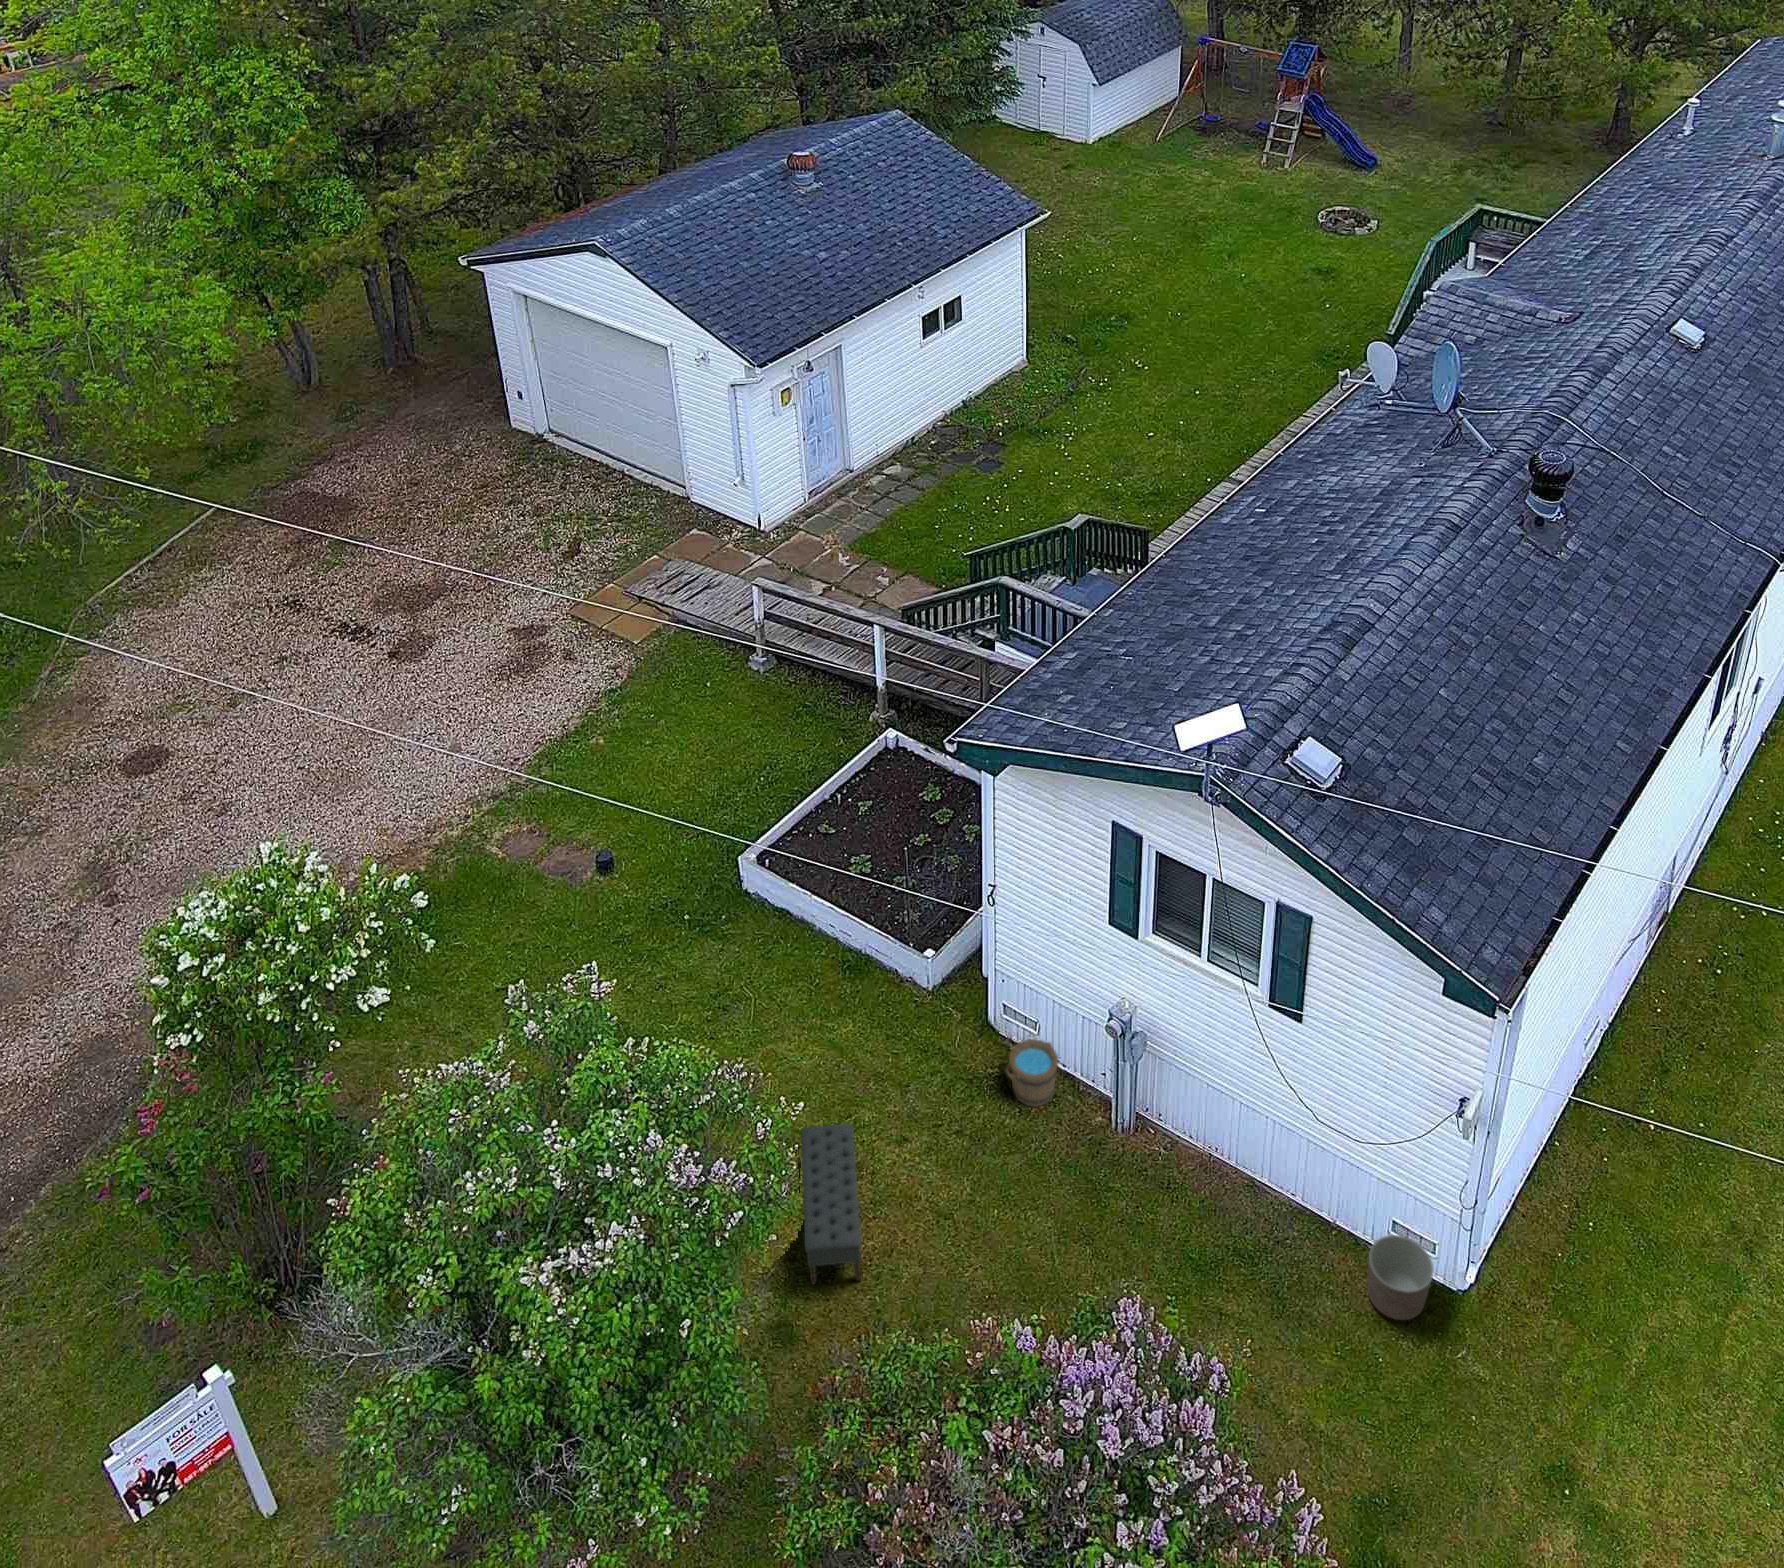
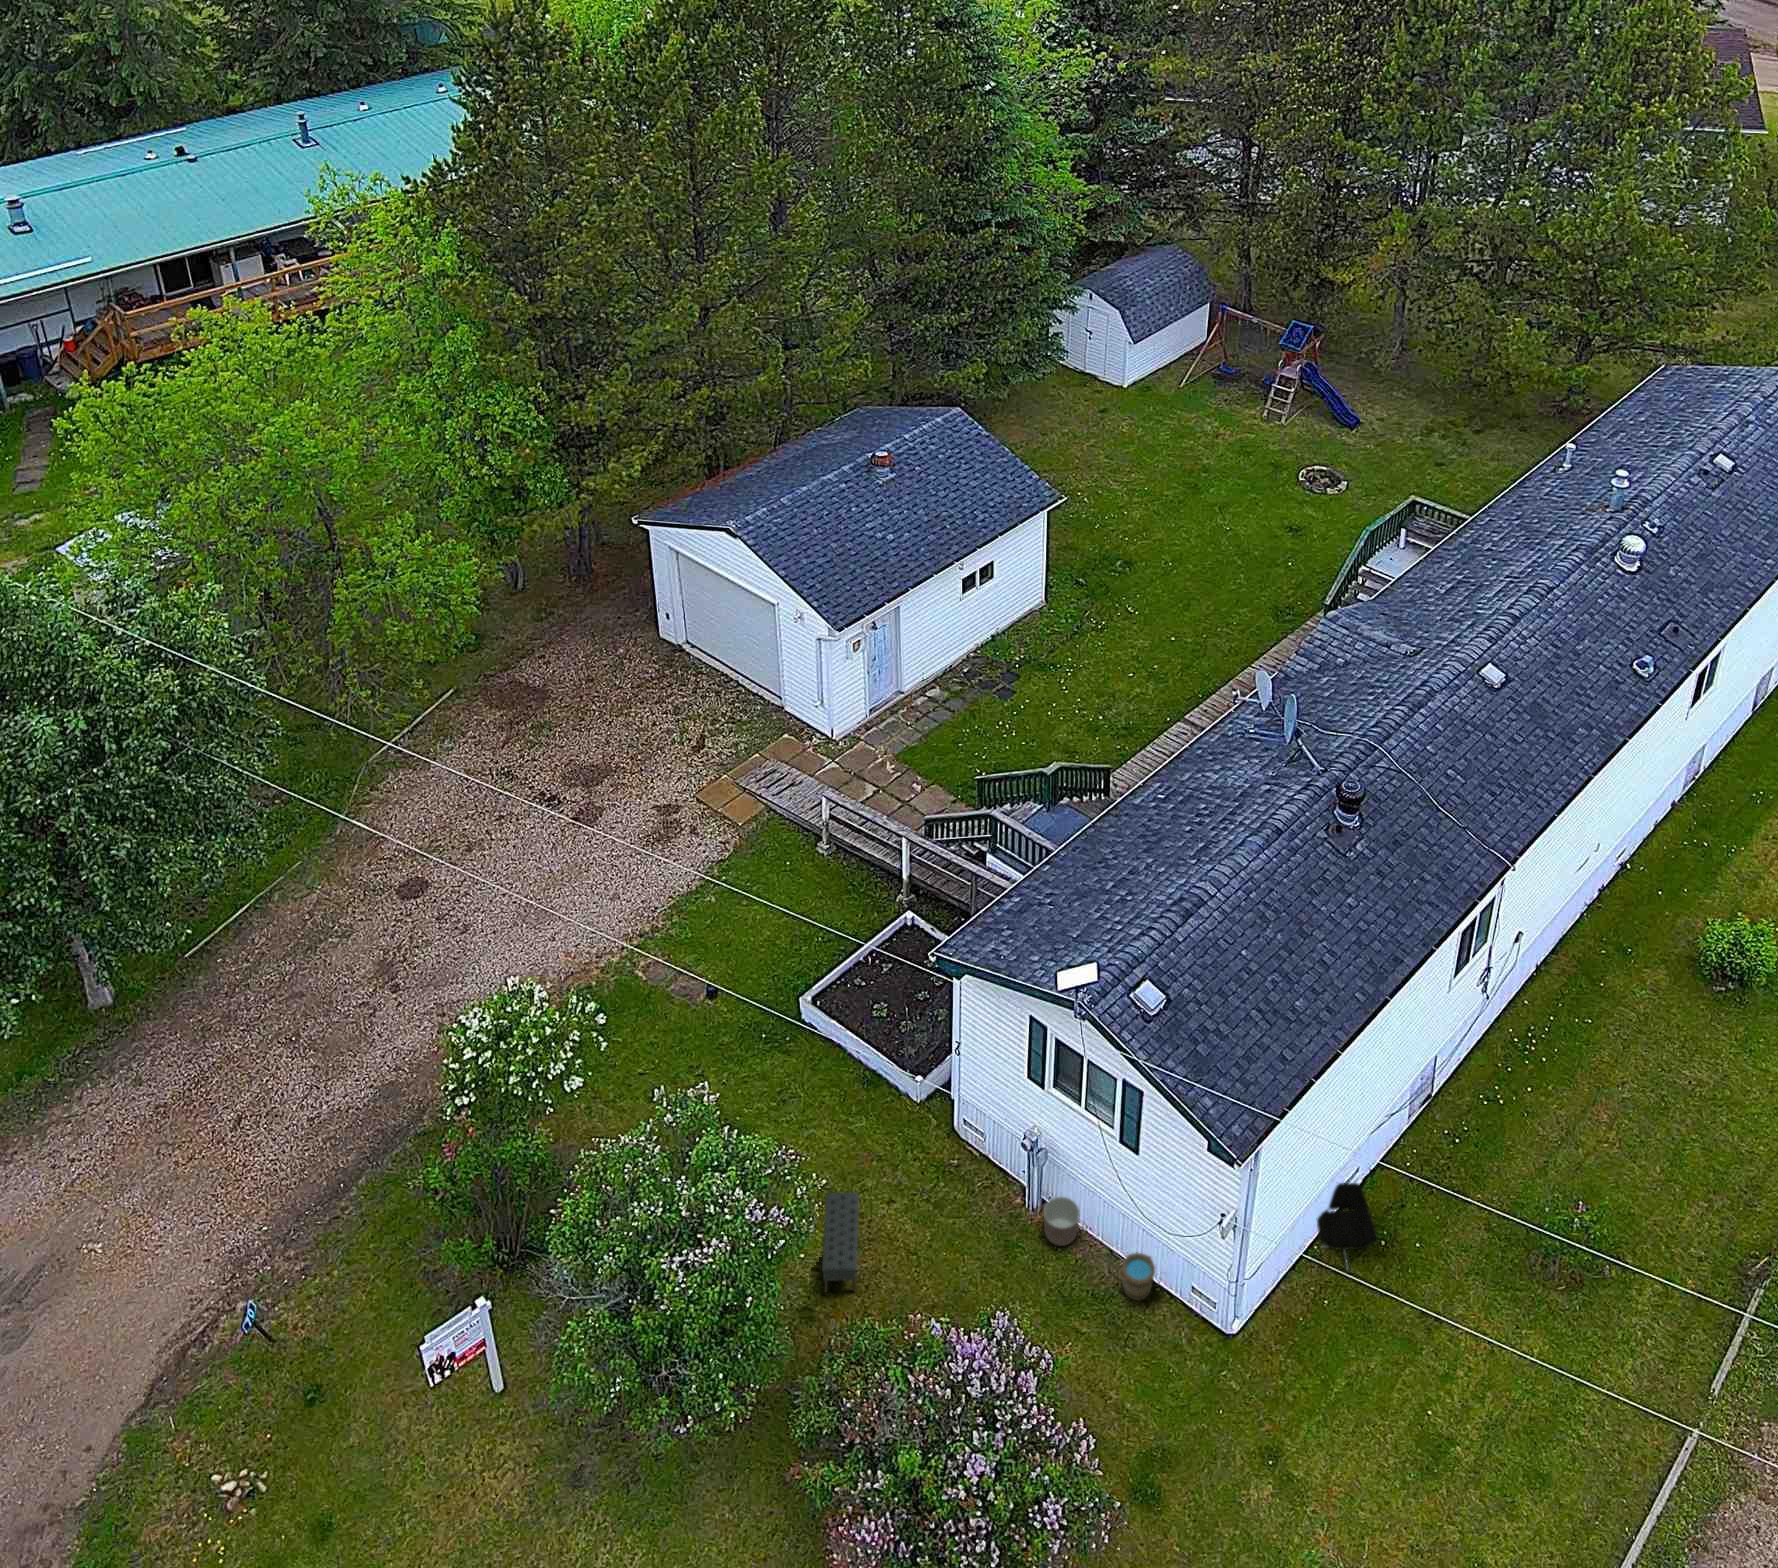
bucket: present [1006,1039,1058,1107] -> present [1119,1252,1155,1301]
lounge chair: none [1572,1060,1688,1198] -> present [1316,1183,1378,1269]
planter: present [1367,1235,1434,1320] -> present [1044,1197,1080,1246]

